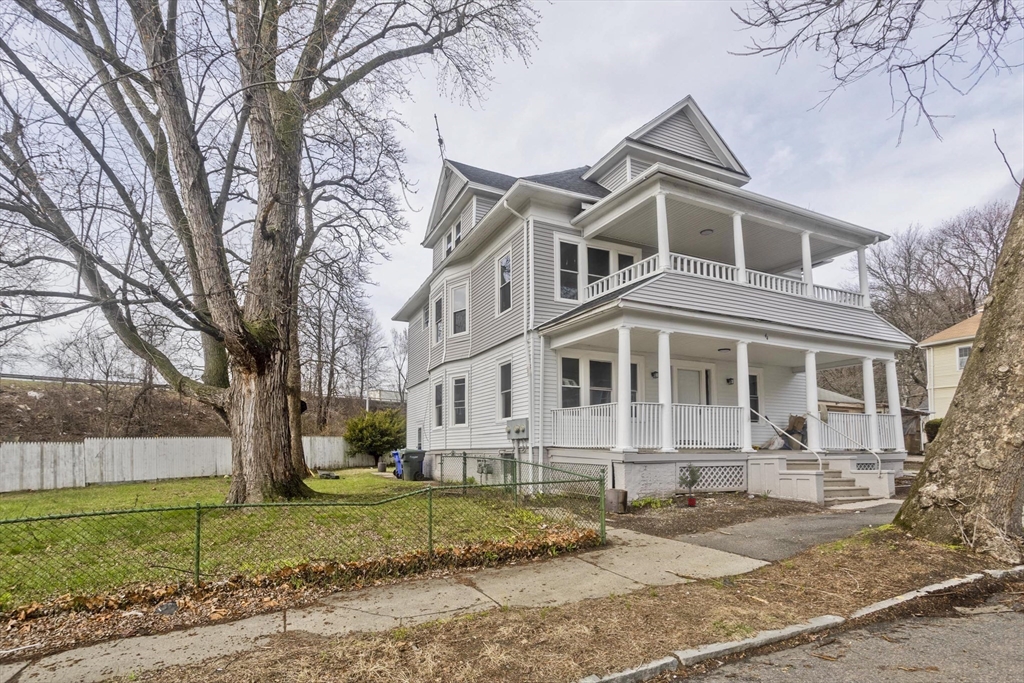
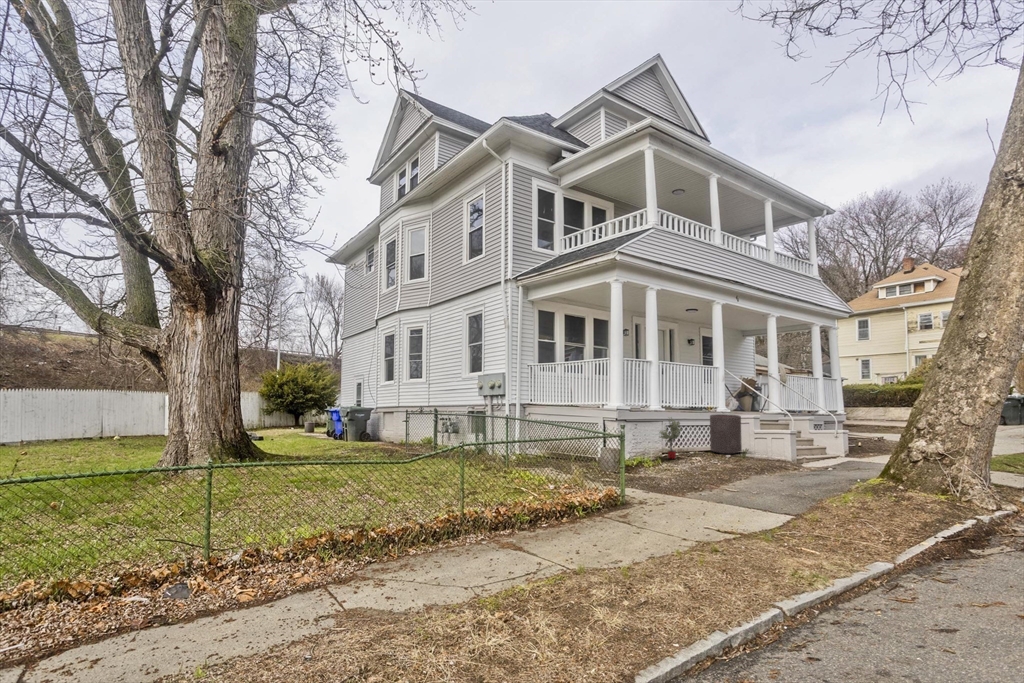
trash can: none [737,460,773,502] -> present [710,414,742,454]

